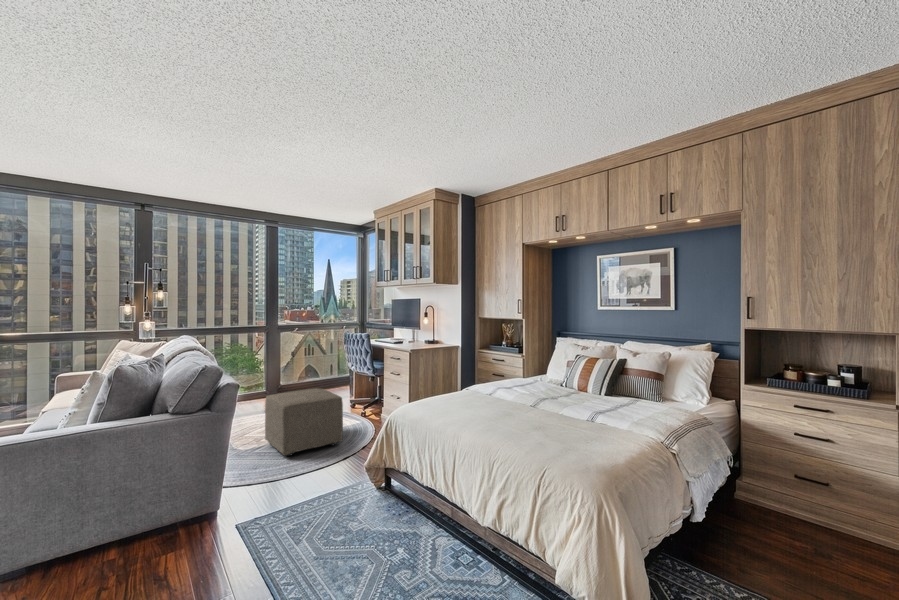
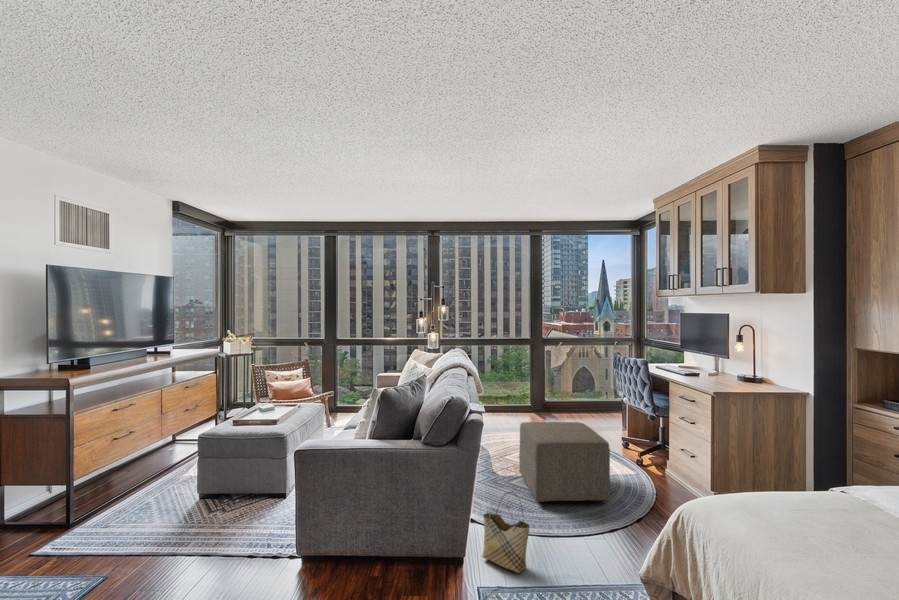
woven basket: none [240,443,283,504] -> present [482,492,530,573]

